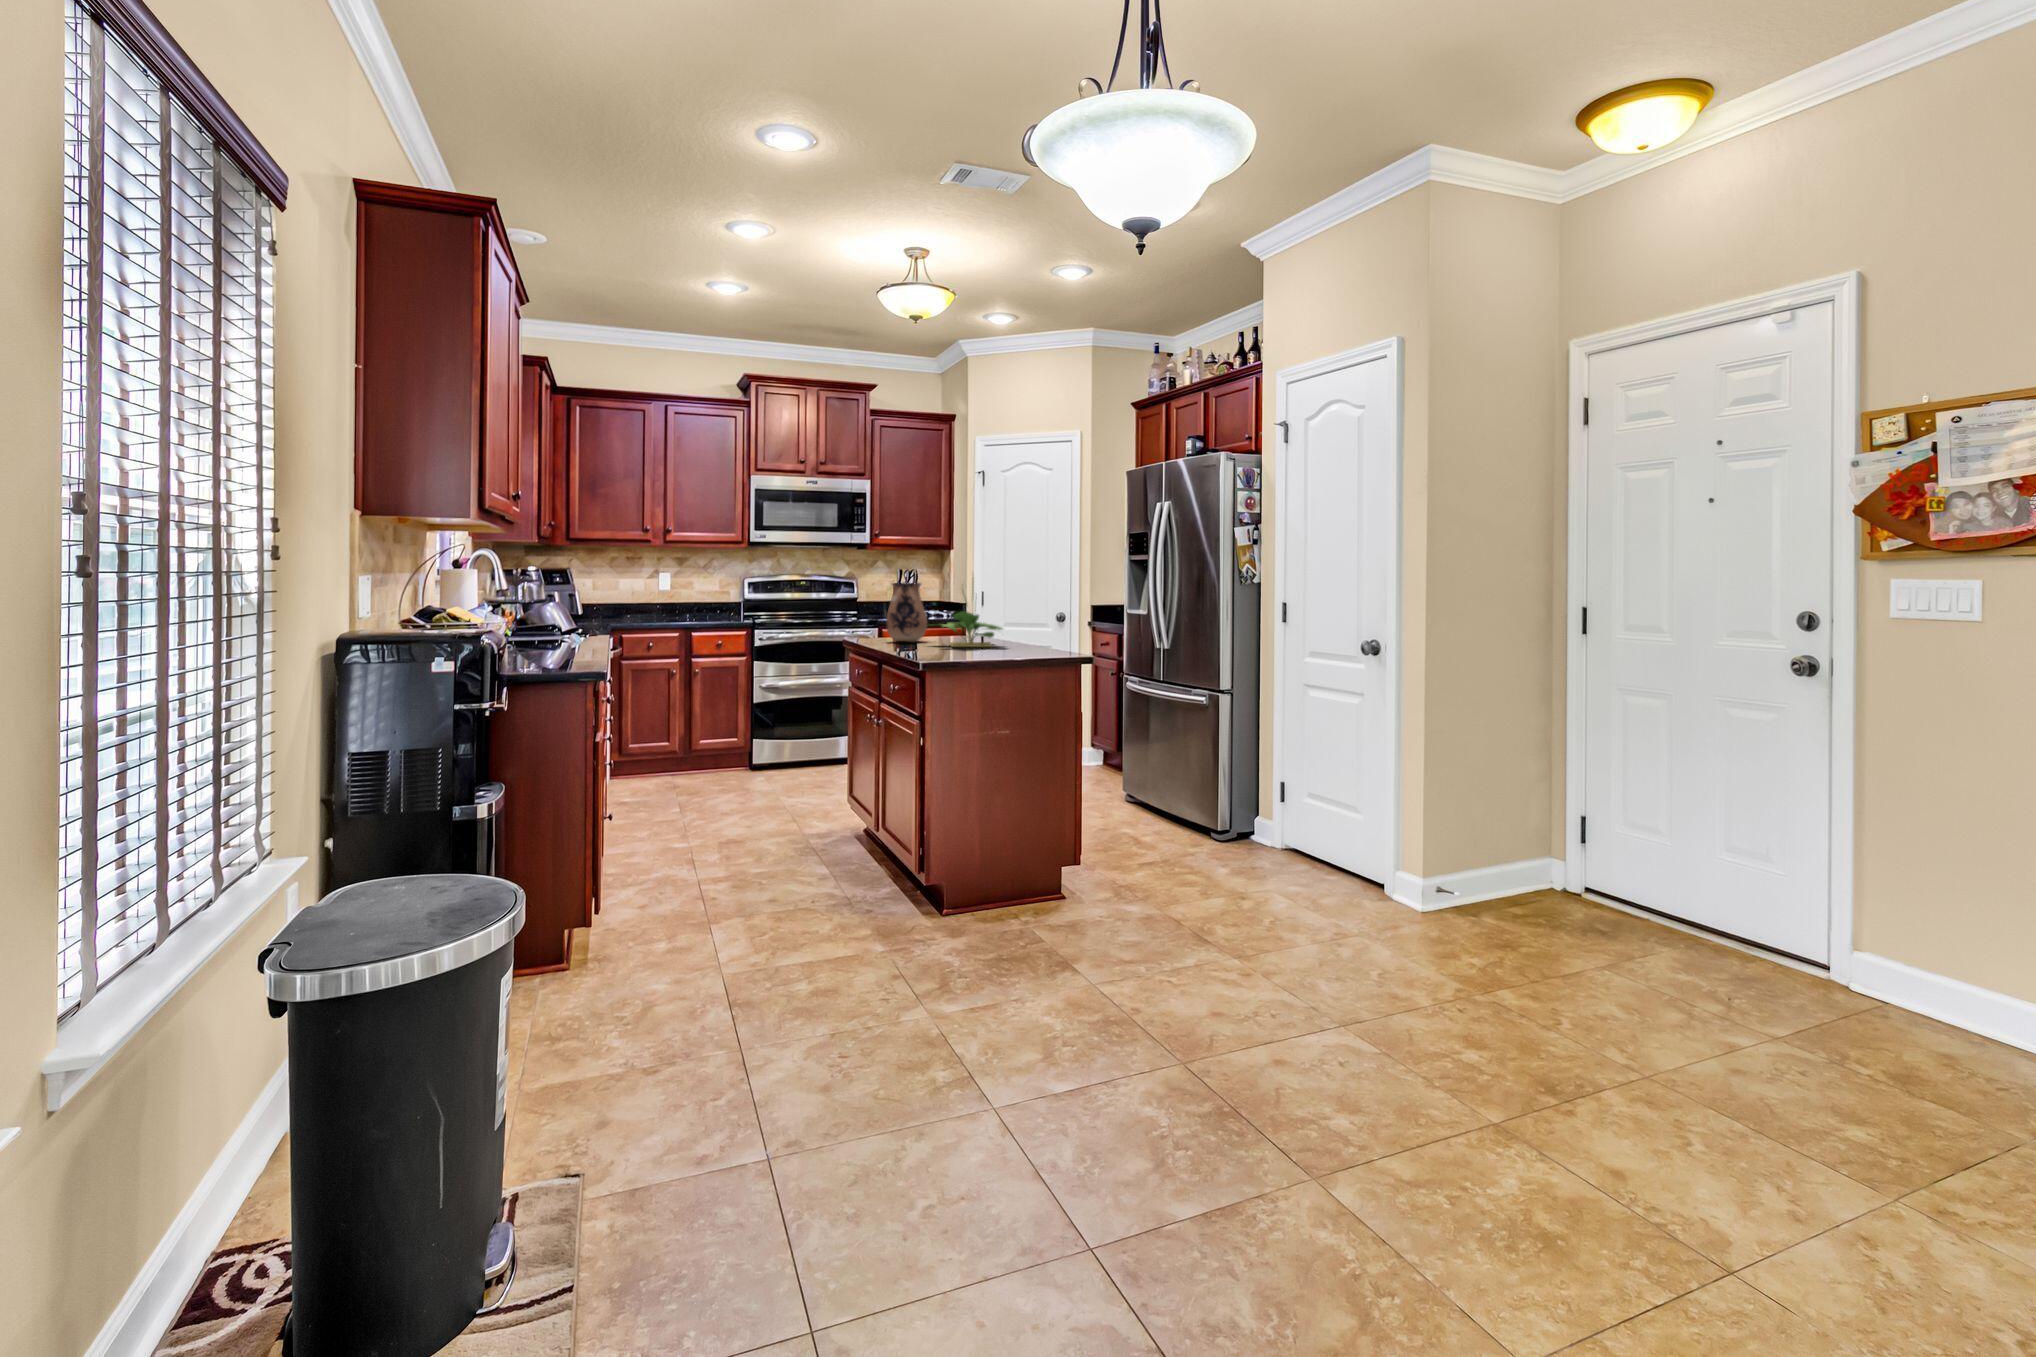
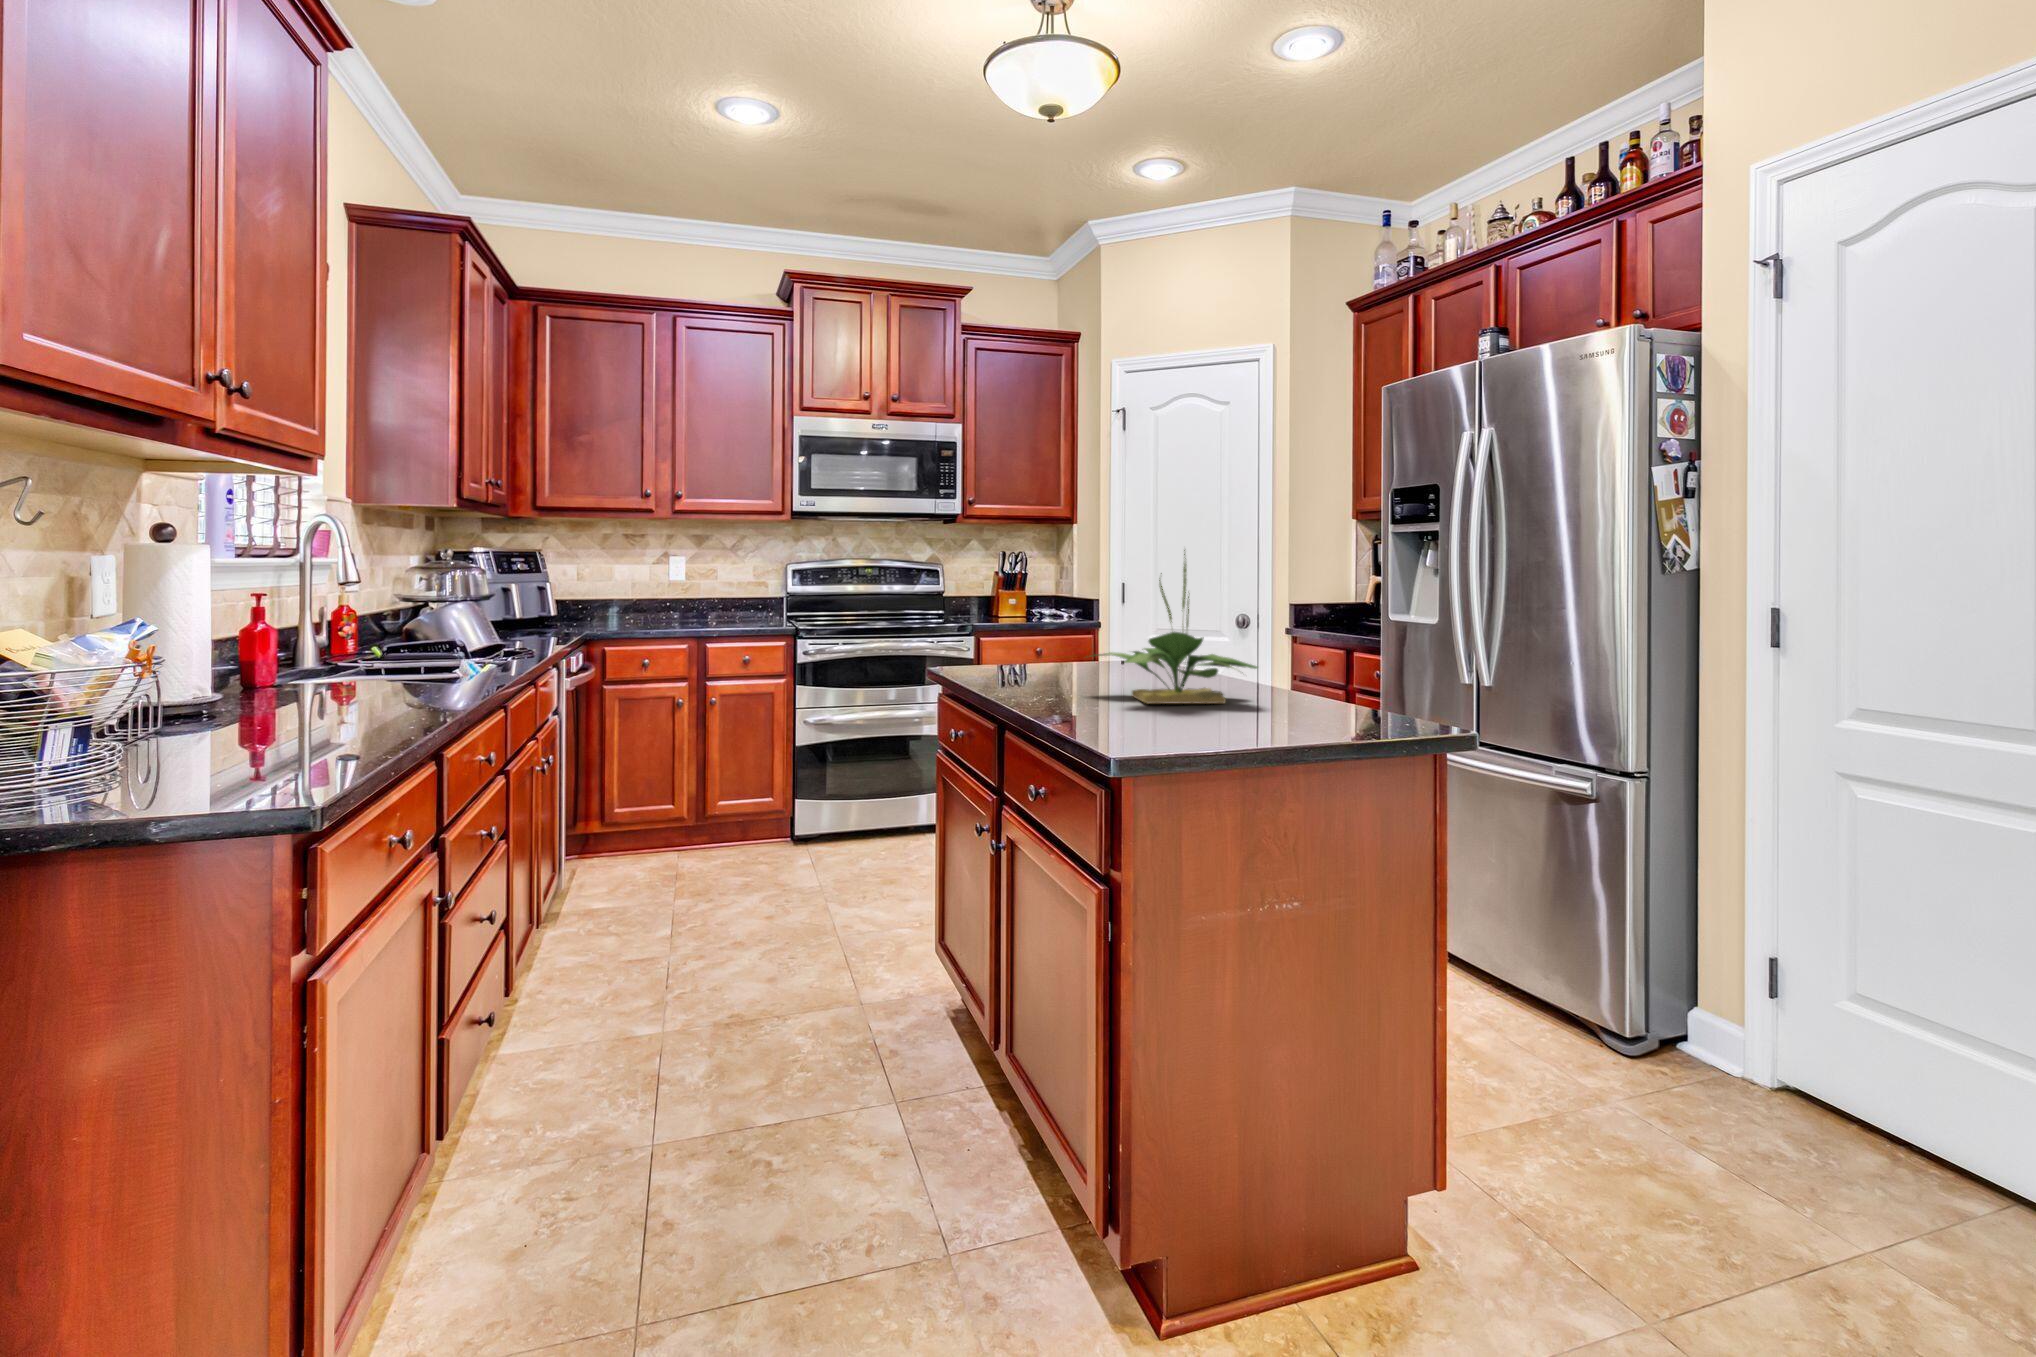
ceramic pitcher: present [886,583,927,642] -> none [1003,571,1080,682]

